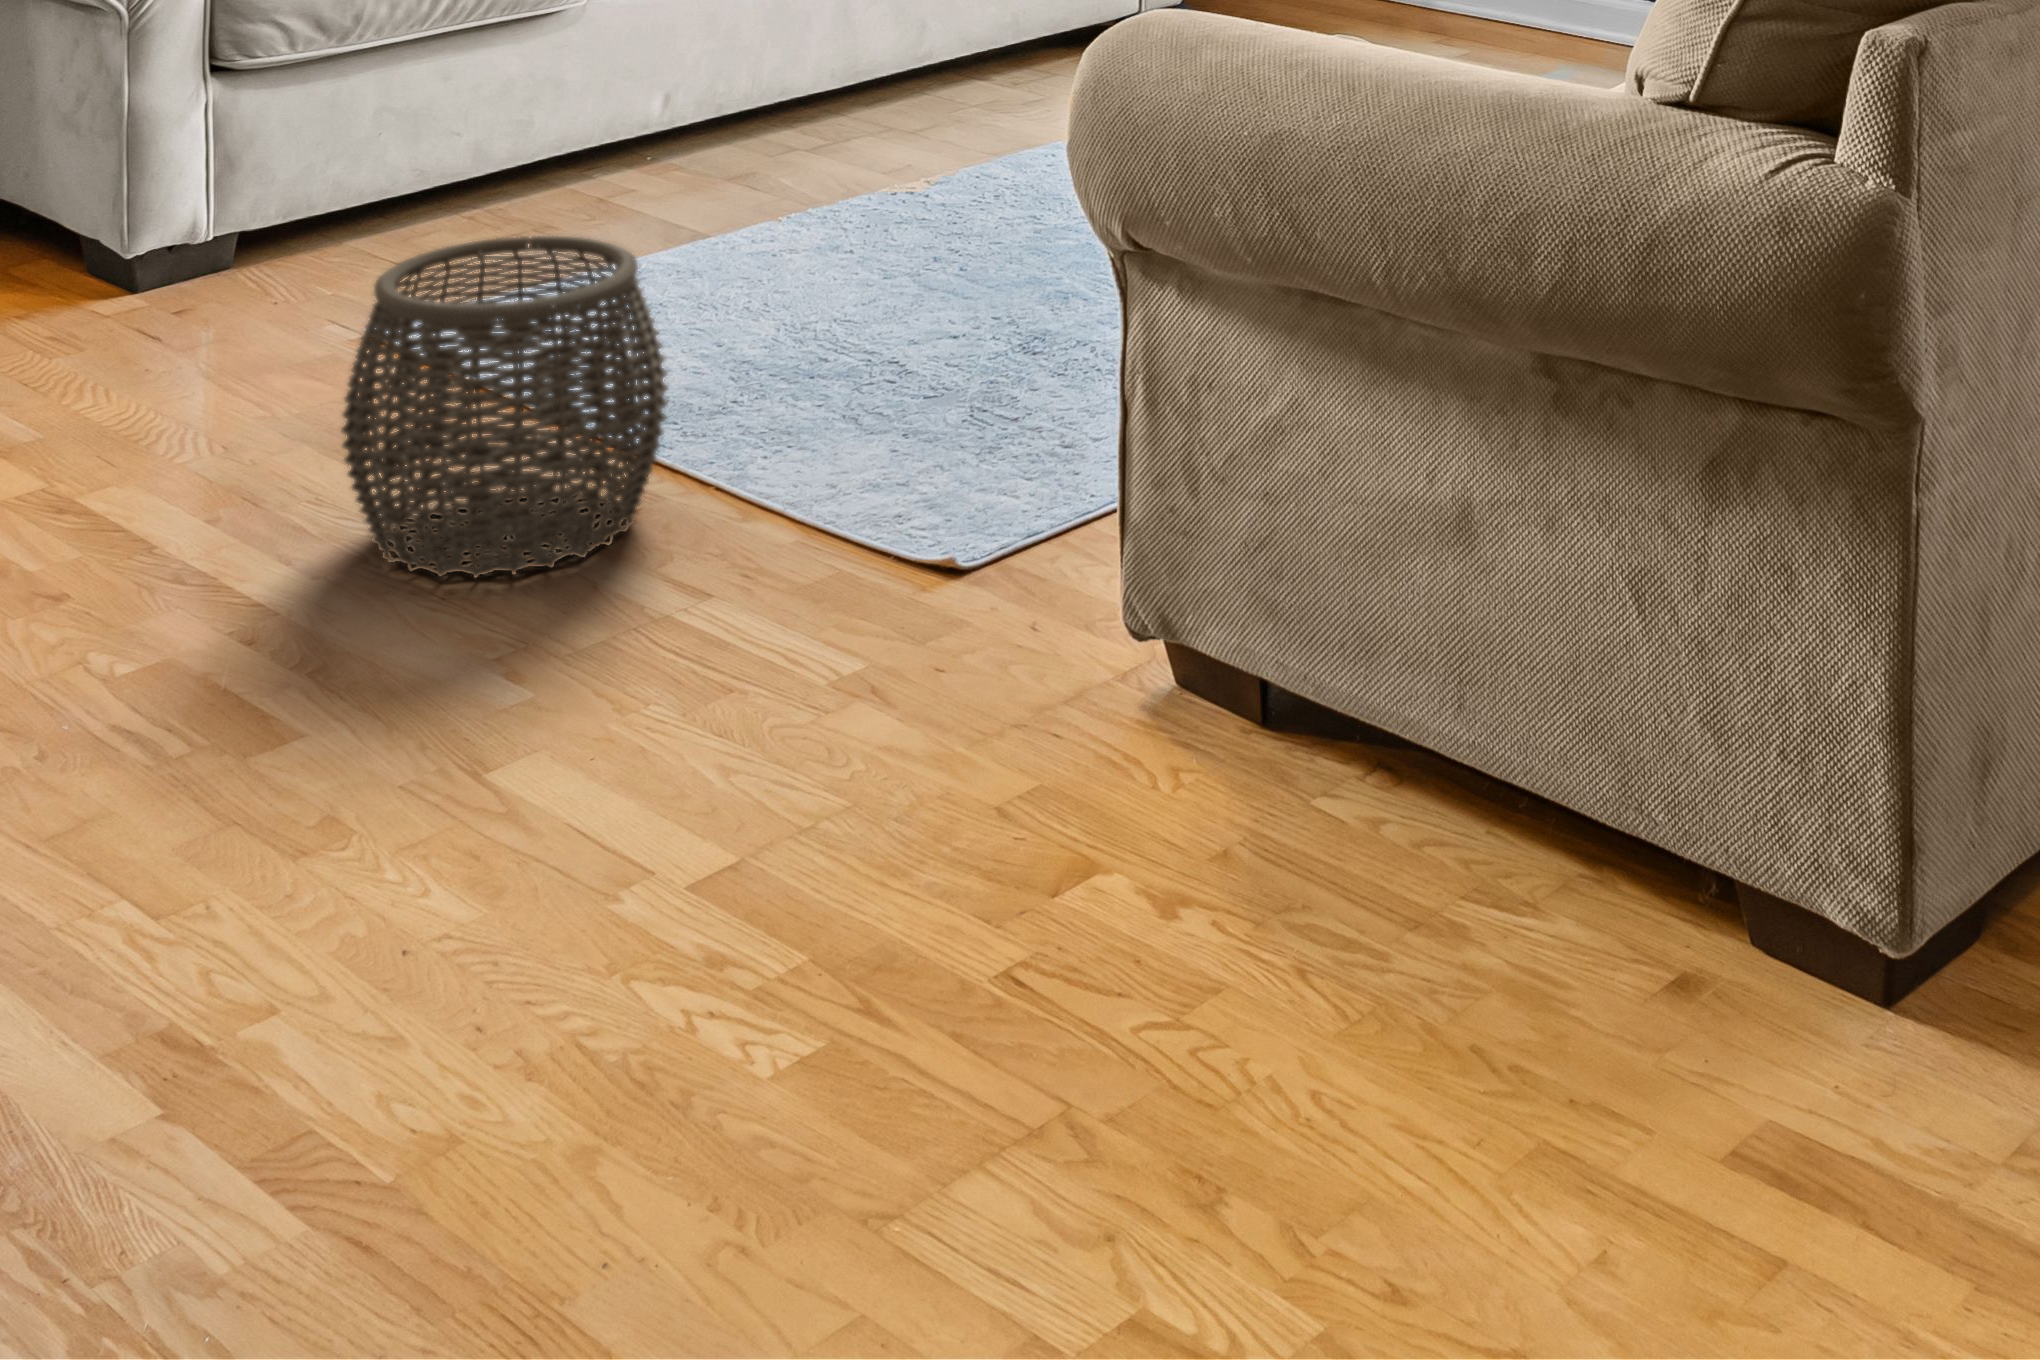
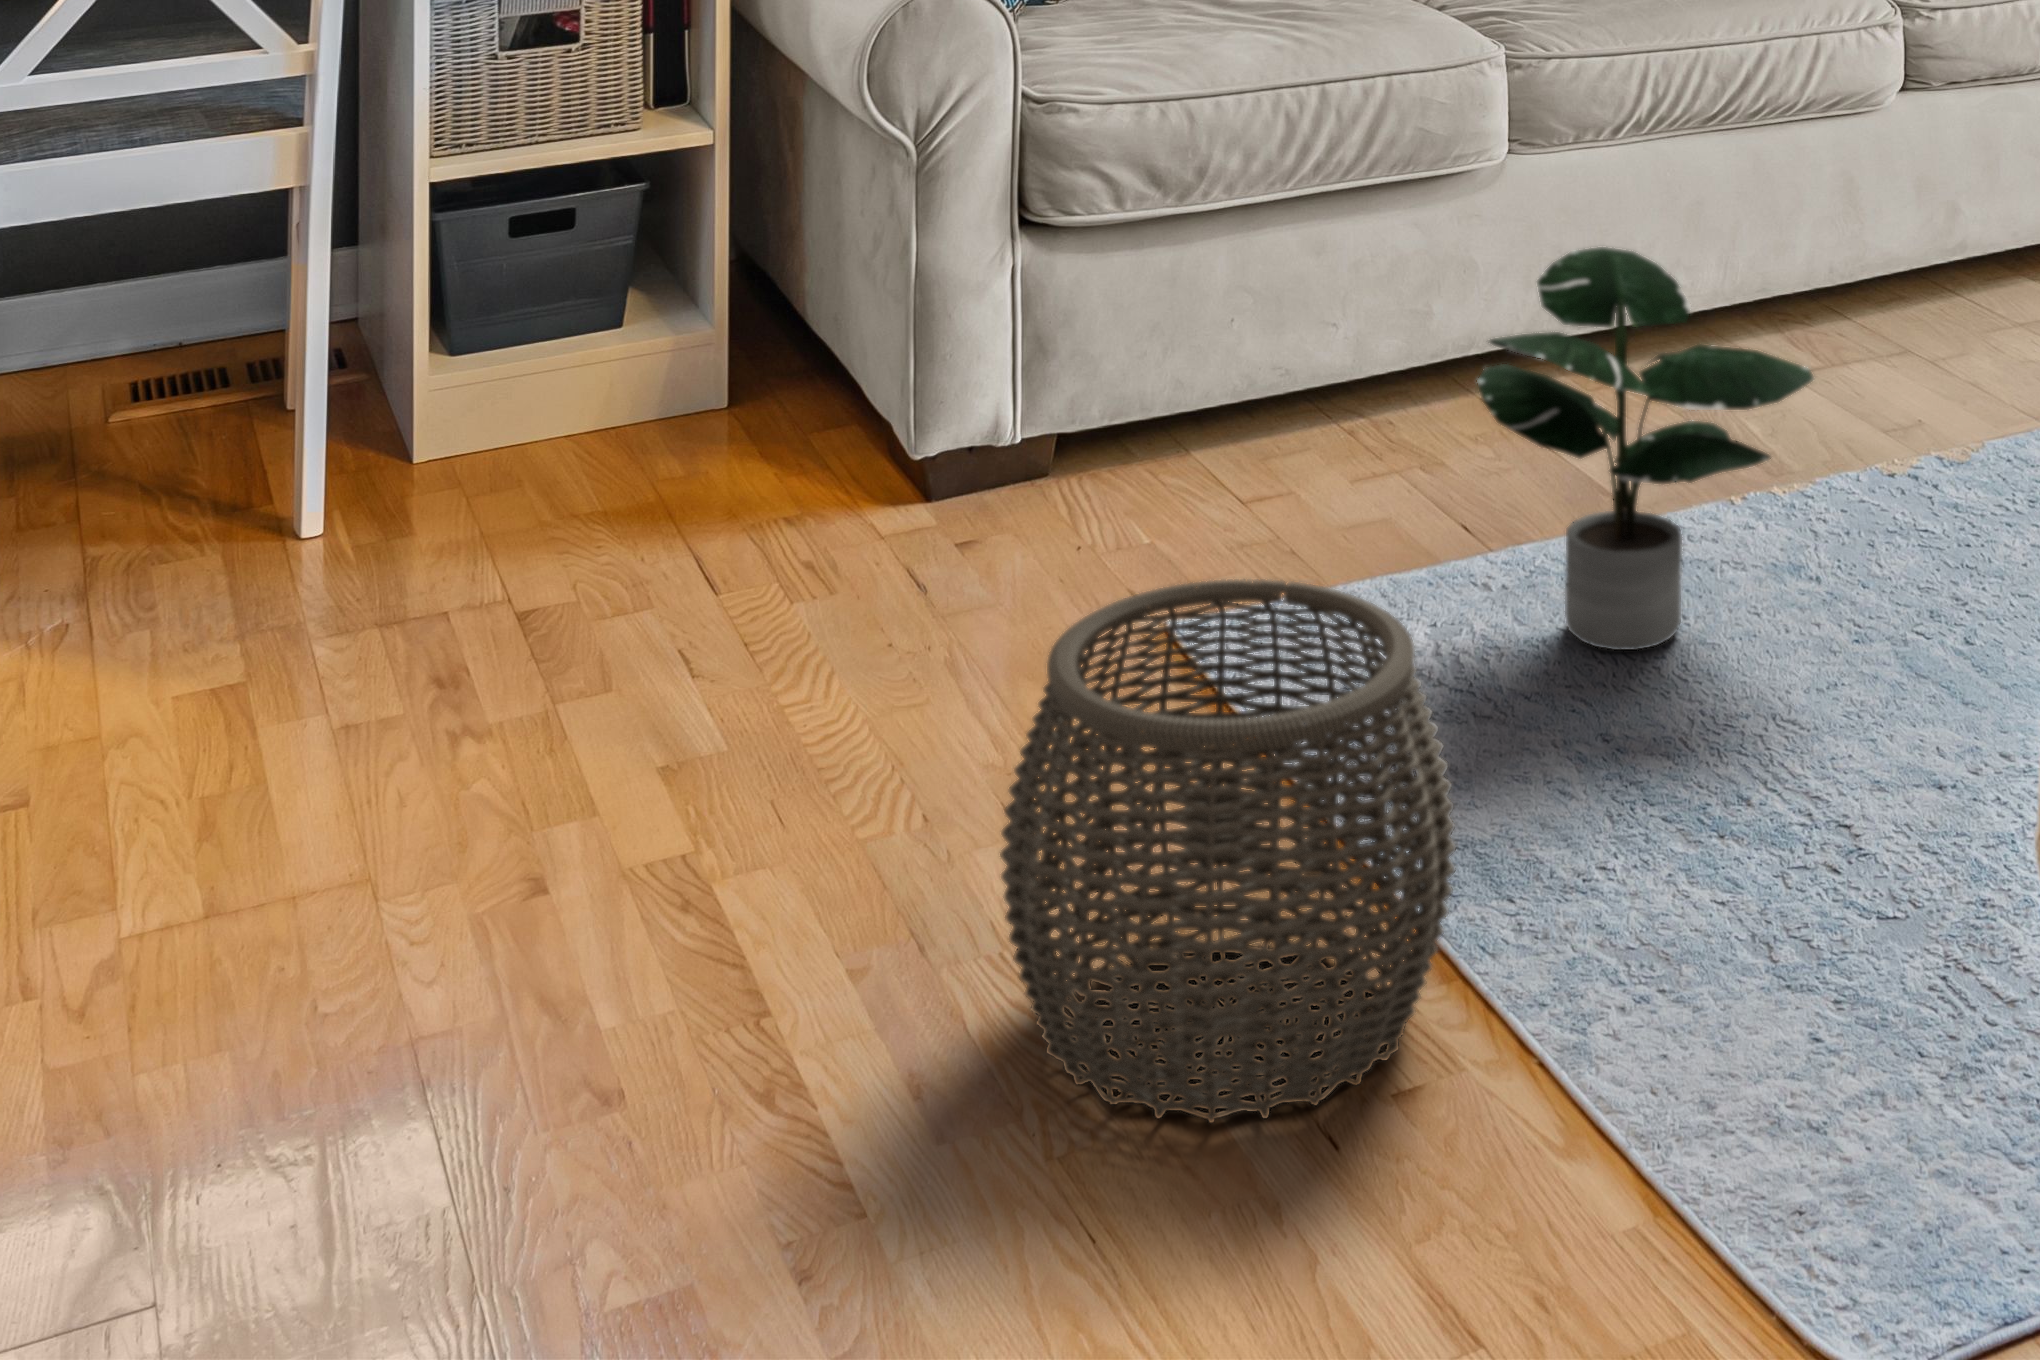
potted plant: none [610,39,864,317] -> present [1478,247,1814,650]

